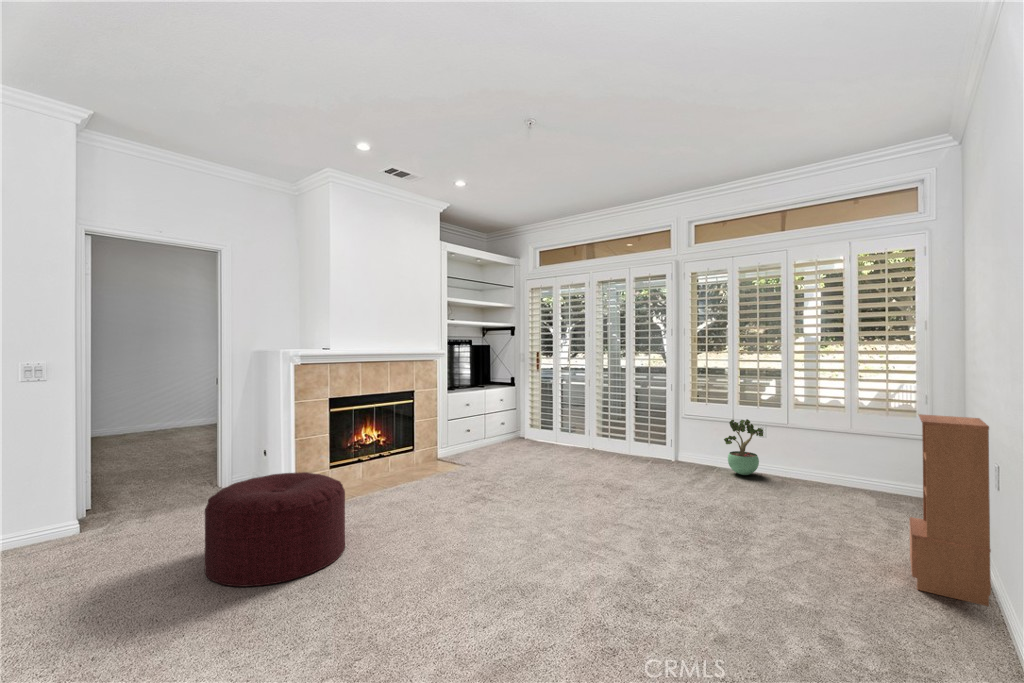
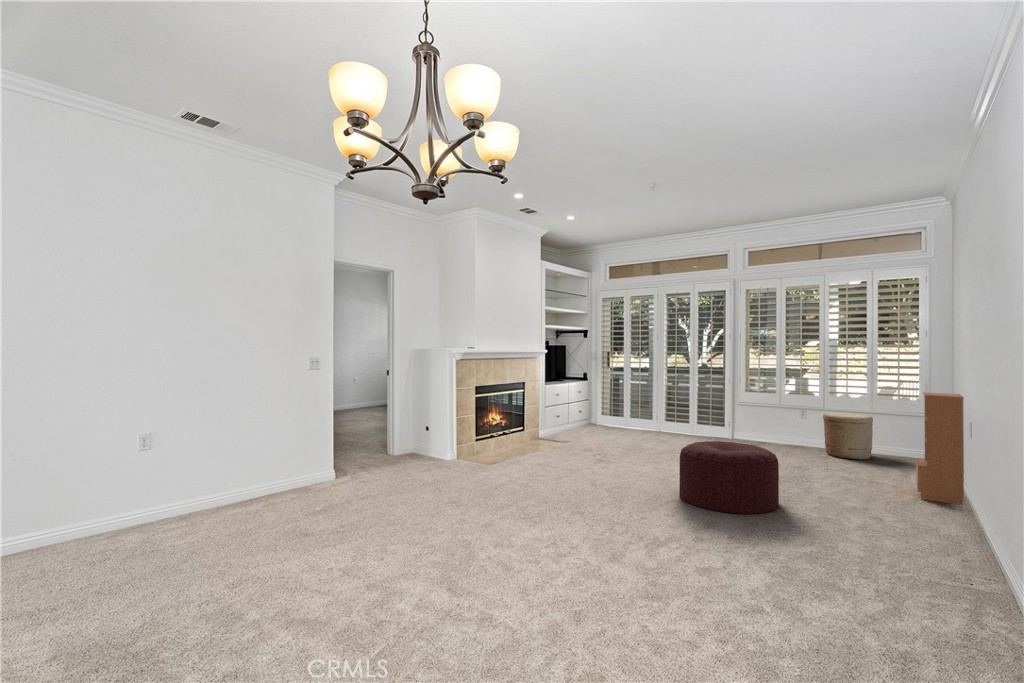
potted plant: present [724,419,763,475] -> none [774,404,806,447]
woven basket: none [784,431,851,498] -> present [823,412,873,459]
ottoman: present [205,472,345,586] -> present [679,441,779,514]

